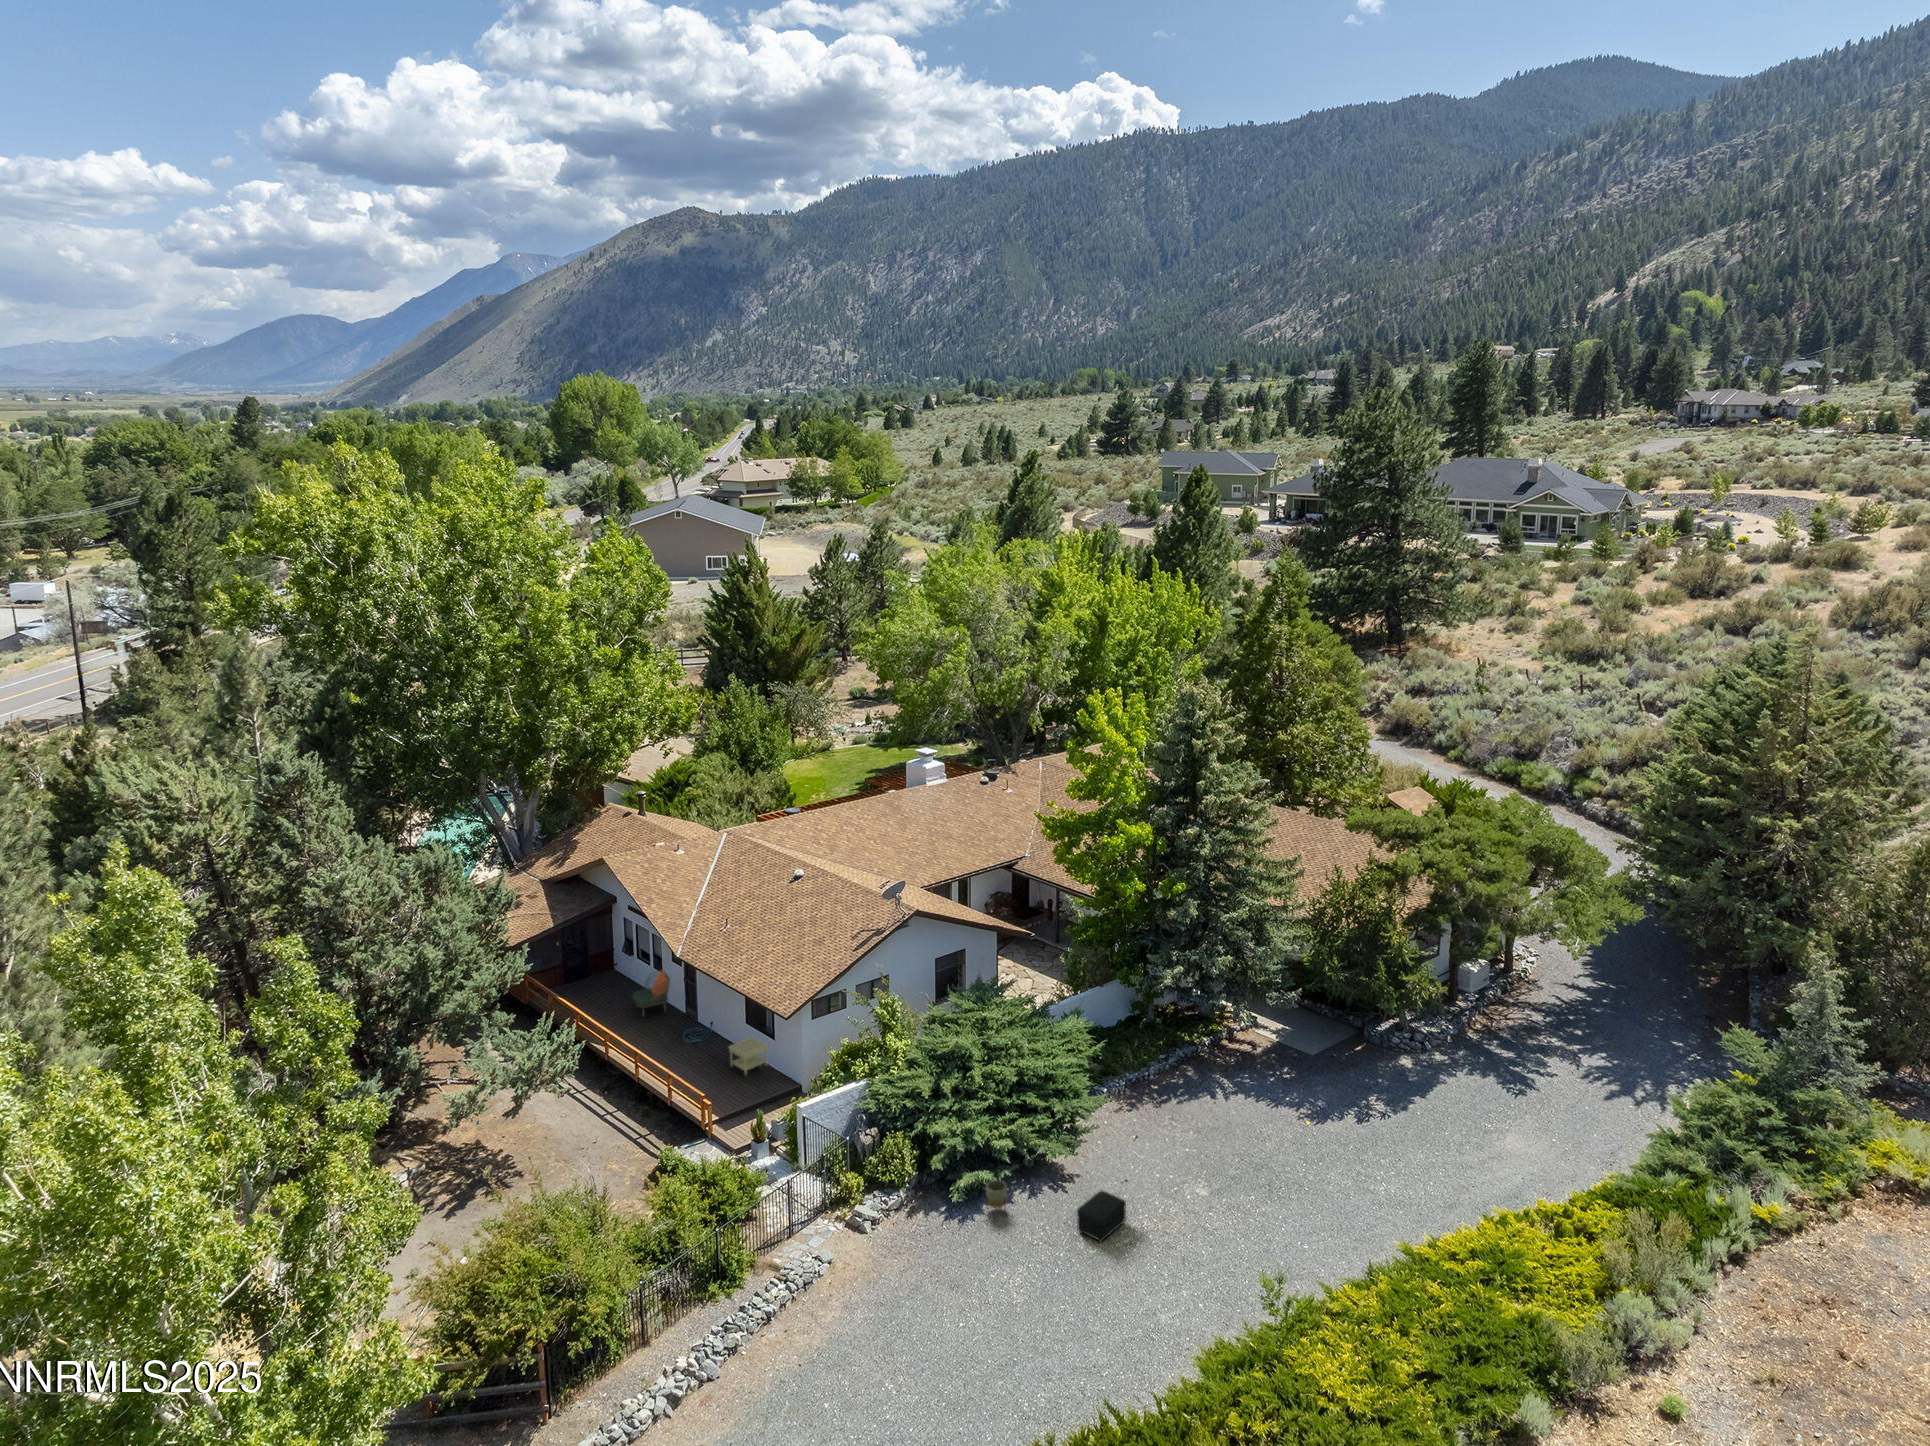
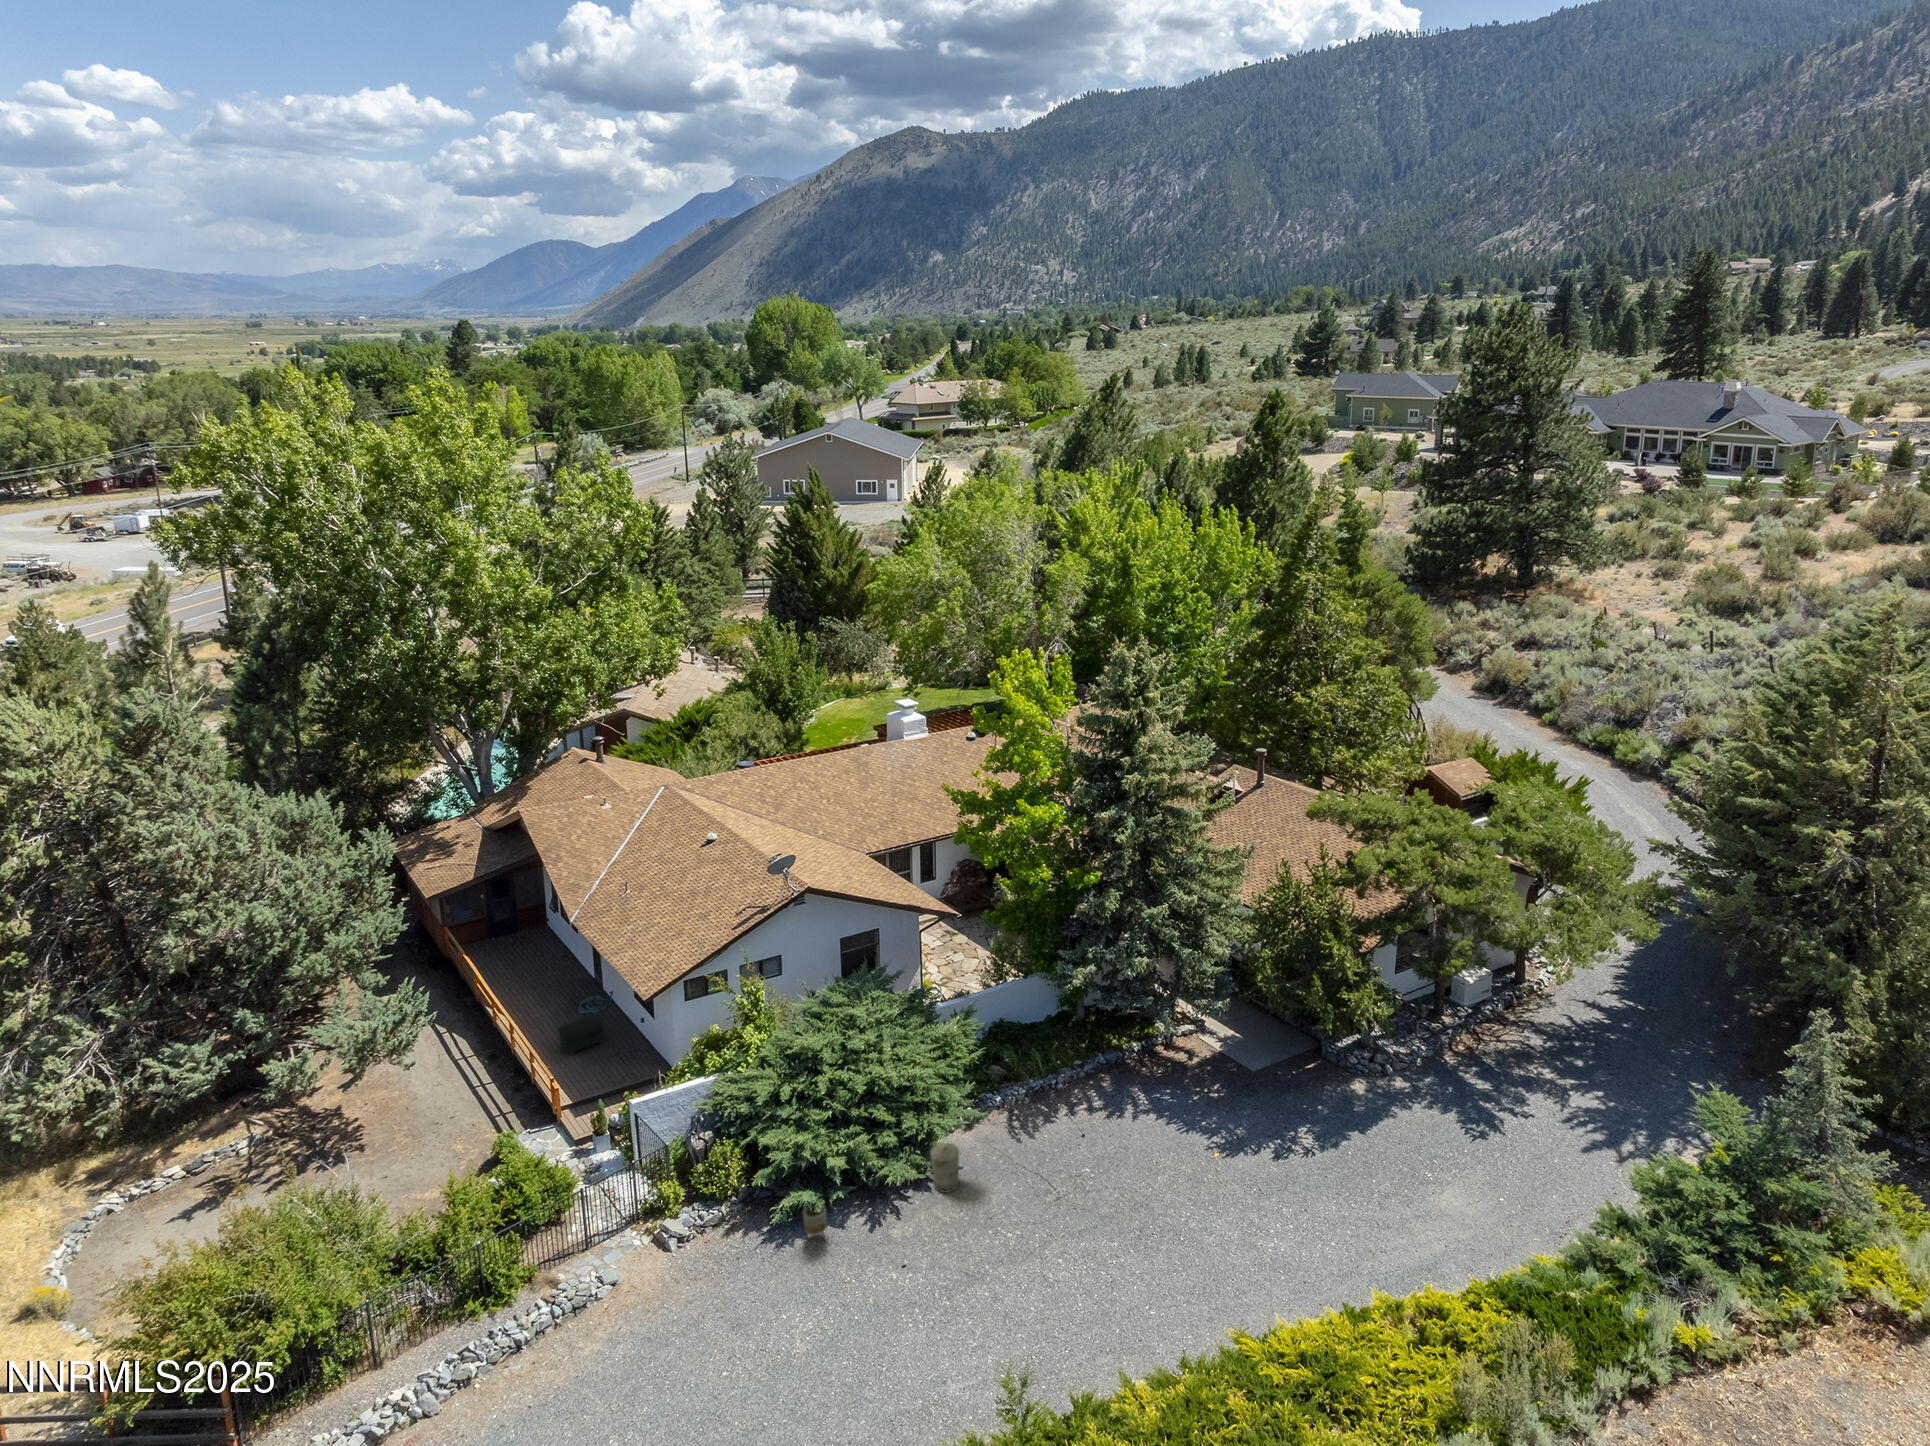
armchair: present [633,970,670,1013] -> none [543,935,578,984]
side table: present [729,1037,767,1073] -> none [606,1016,648,1057]
trash can: none [1080,1122,1107,1167] -> present [930,1143,960,1193]
ottoman: present [1077,1191,1126,1242] -> present [558,1015,605,1054]

